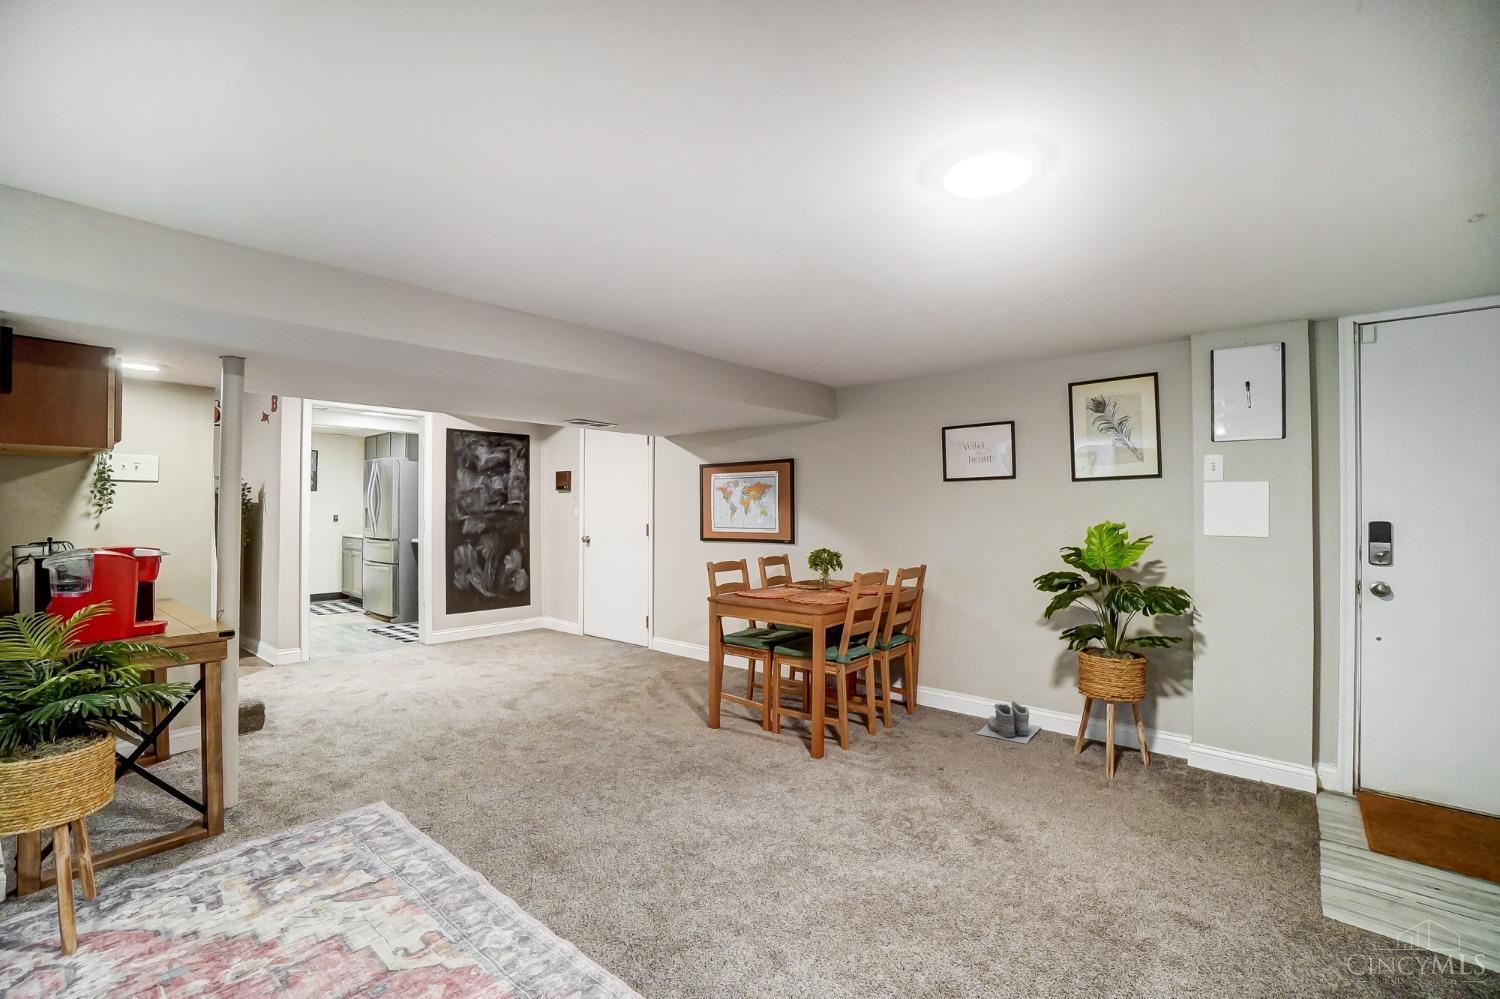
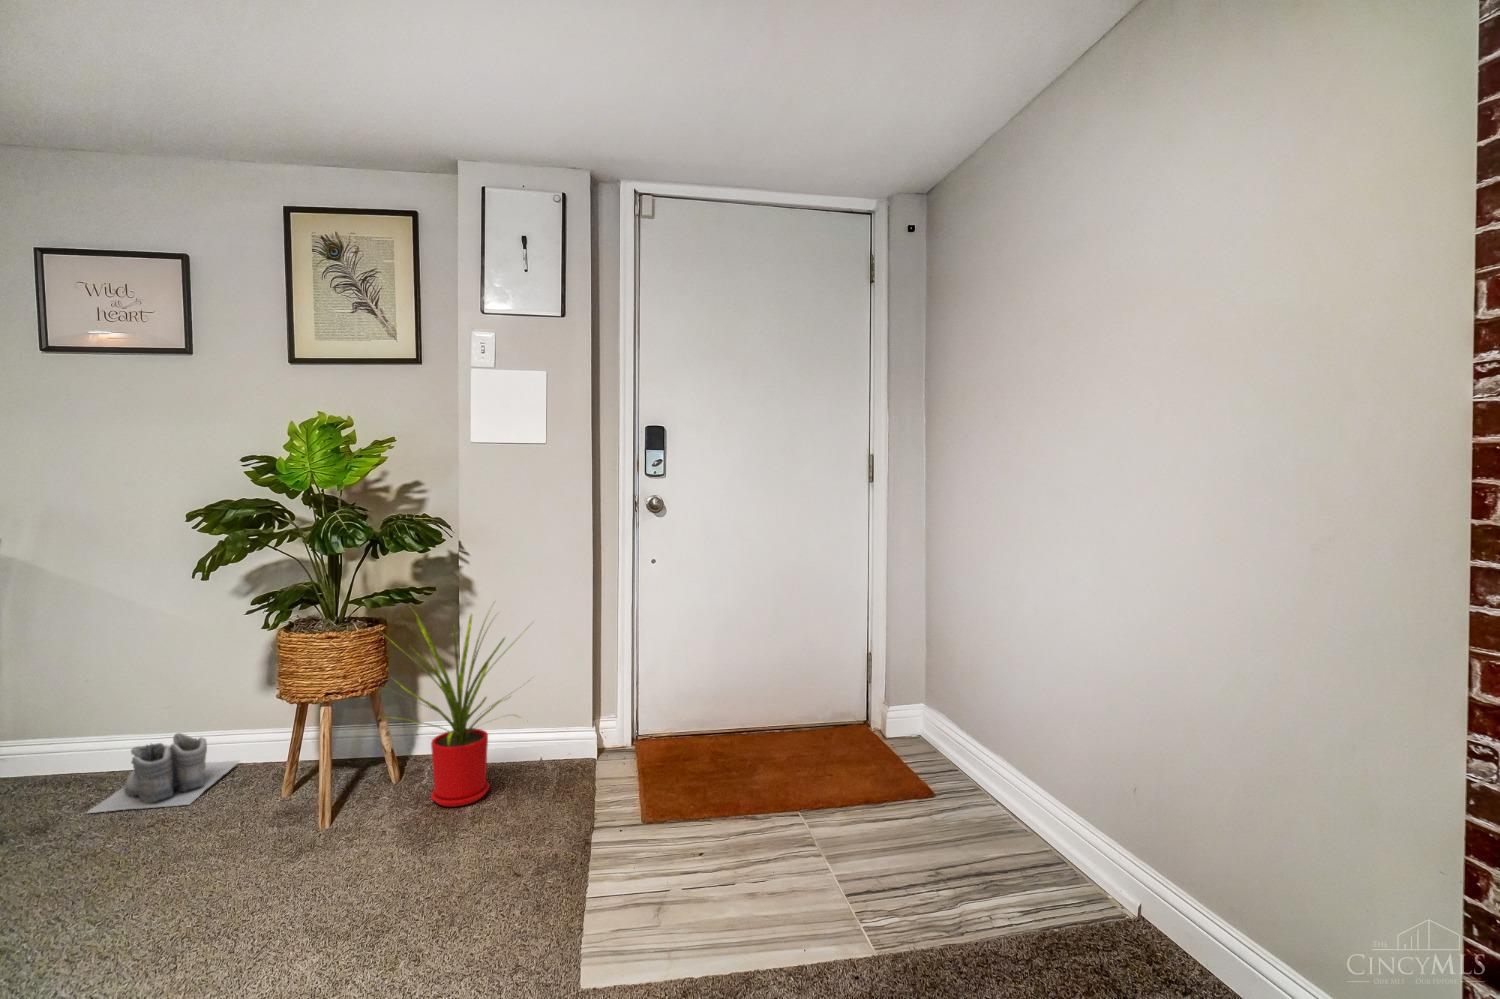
house plant: none [1143,648,1263,793] -> present [384,609,522,807]

